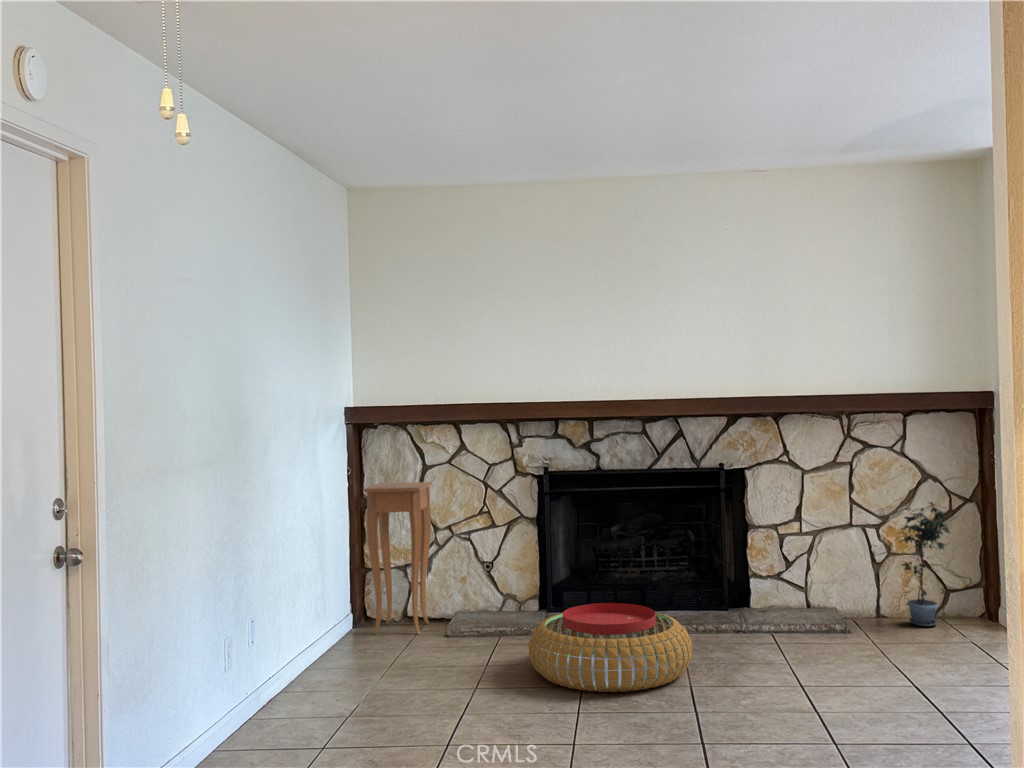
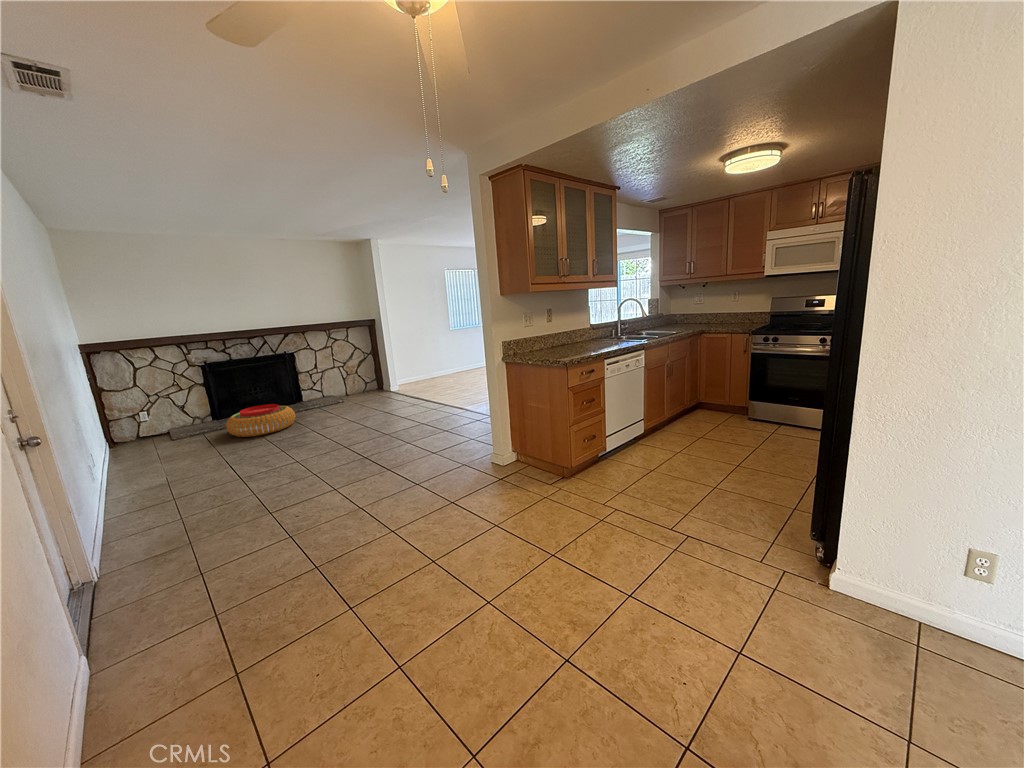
side table: present [364,482,432,634] -> none [105,375,155,447]
potted plant: present [900,502,950,627] -> none [350,356,368,395]

